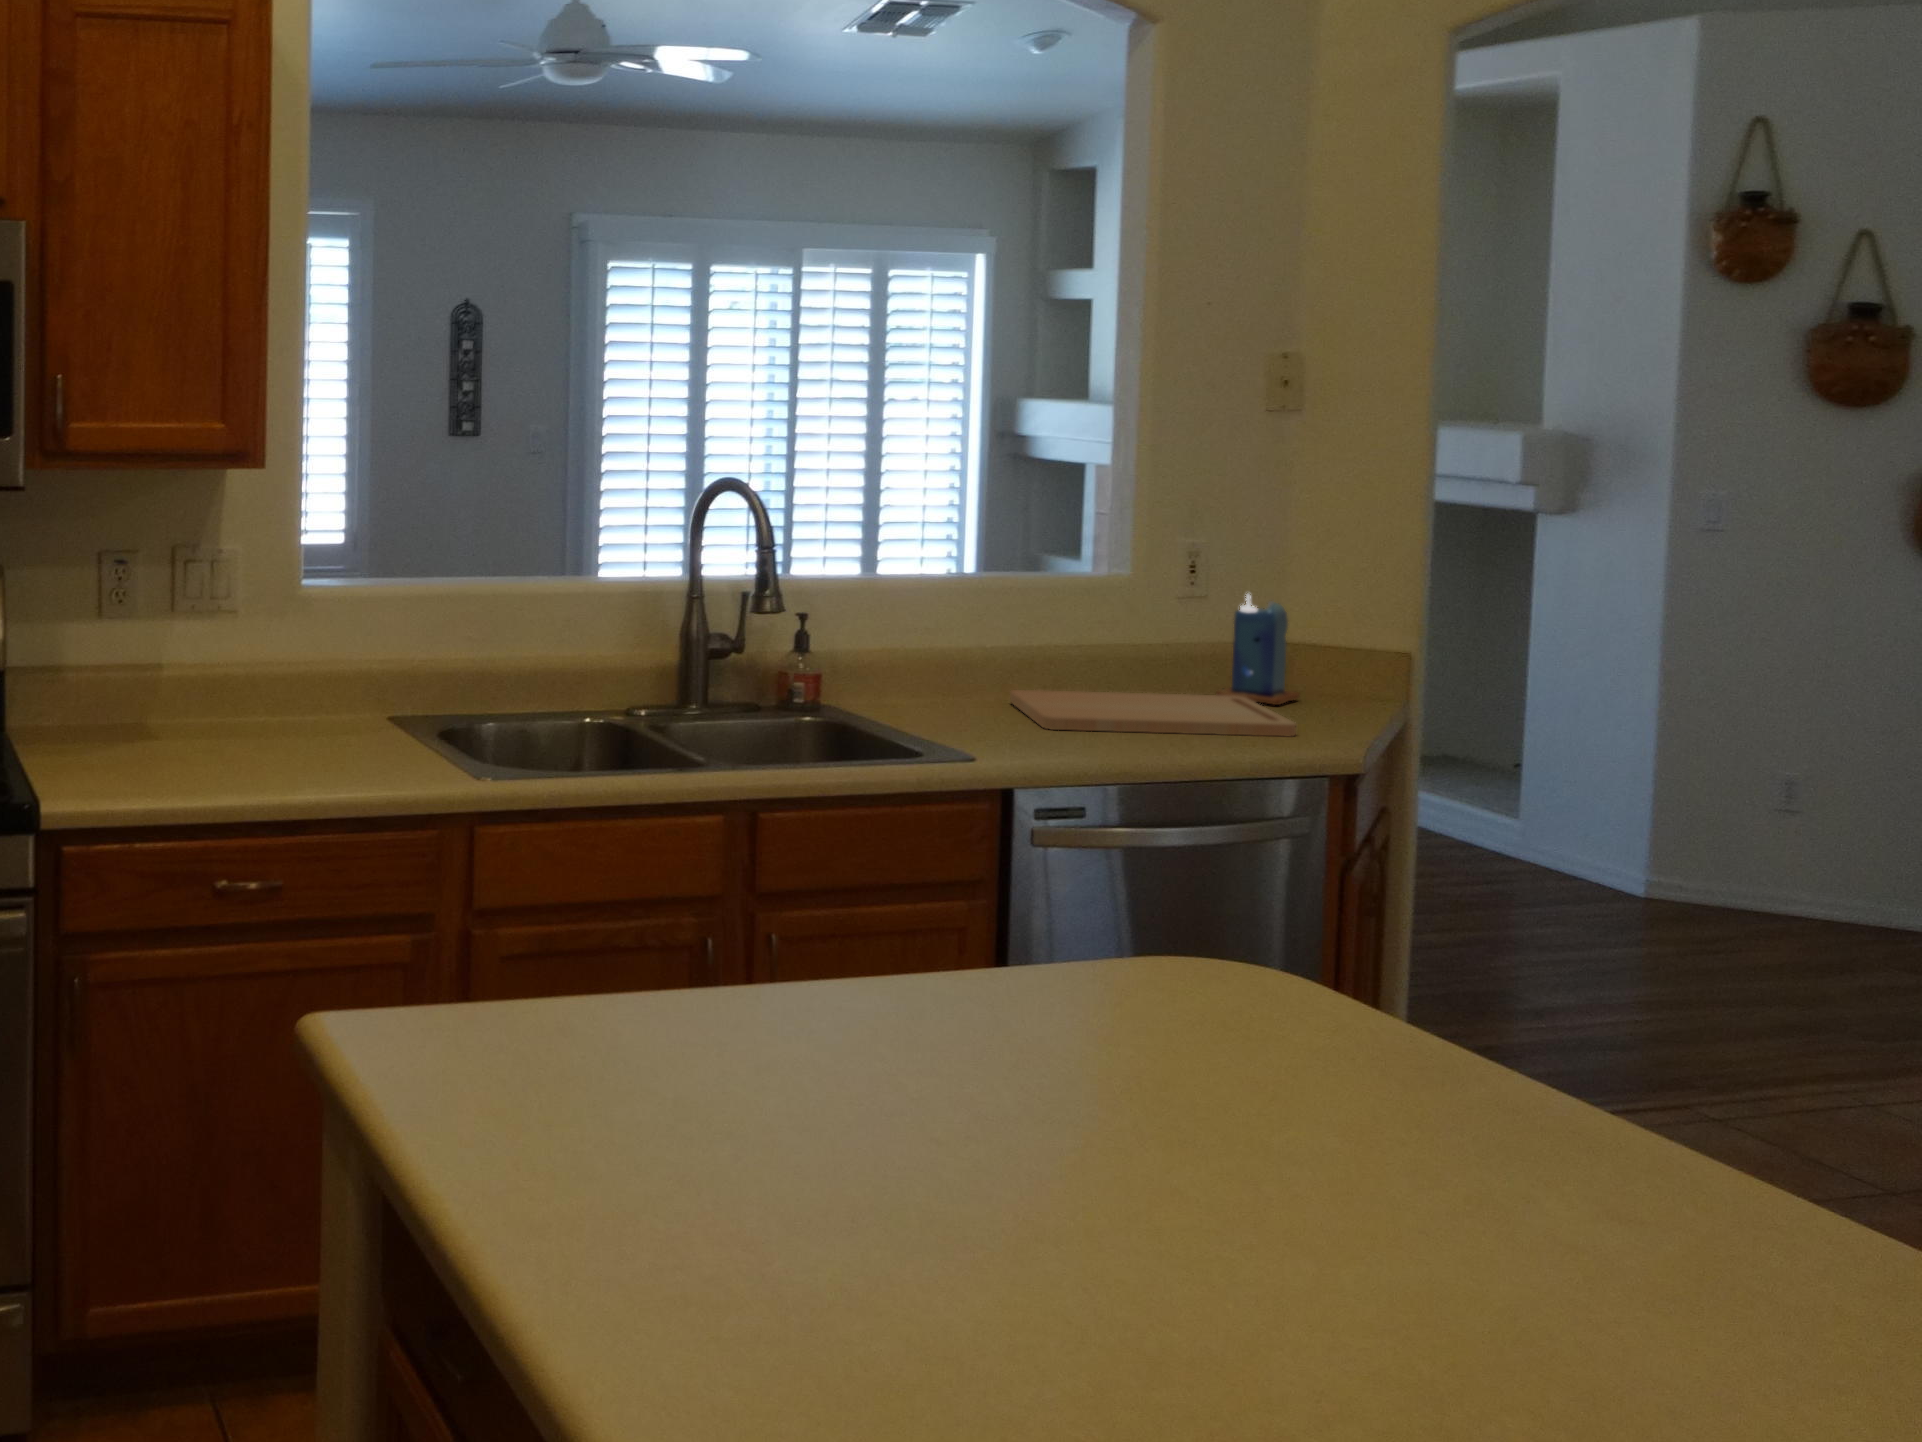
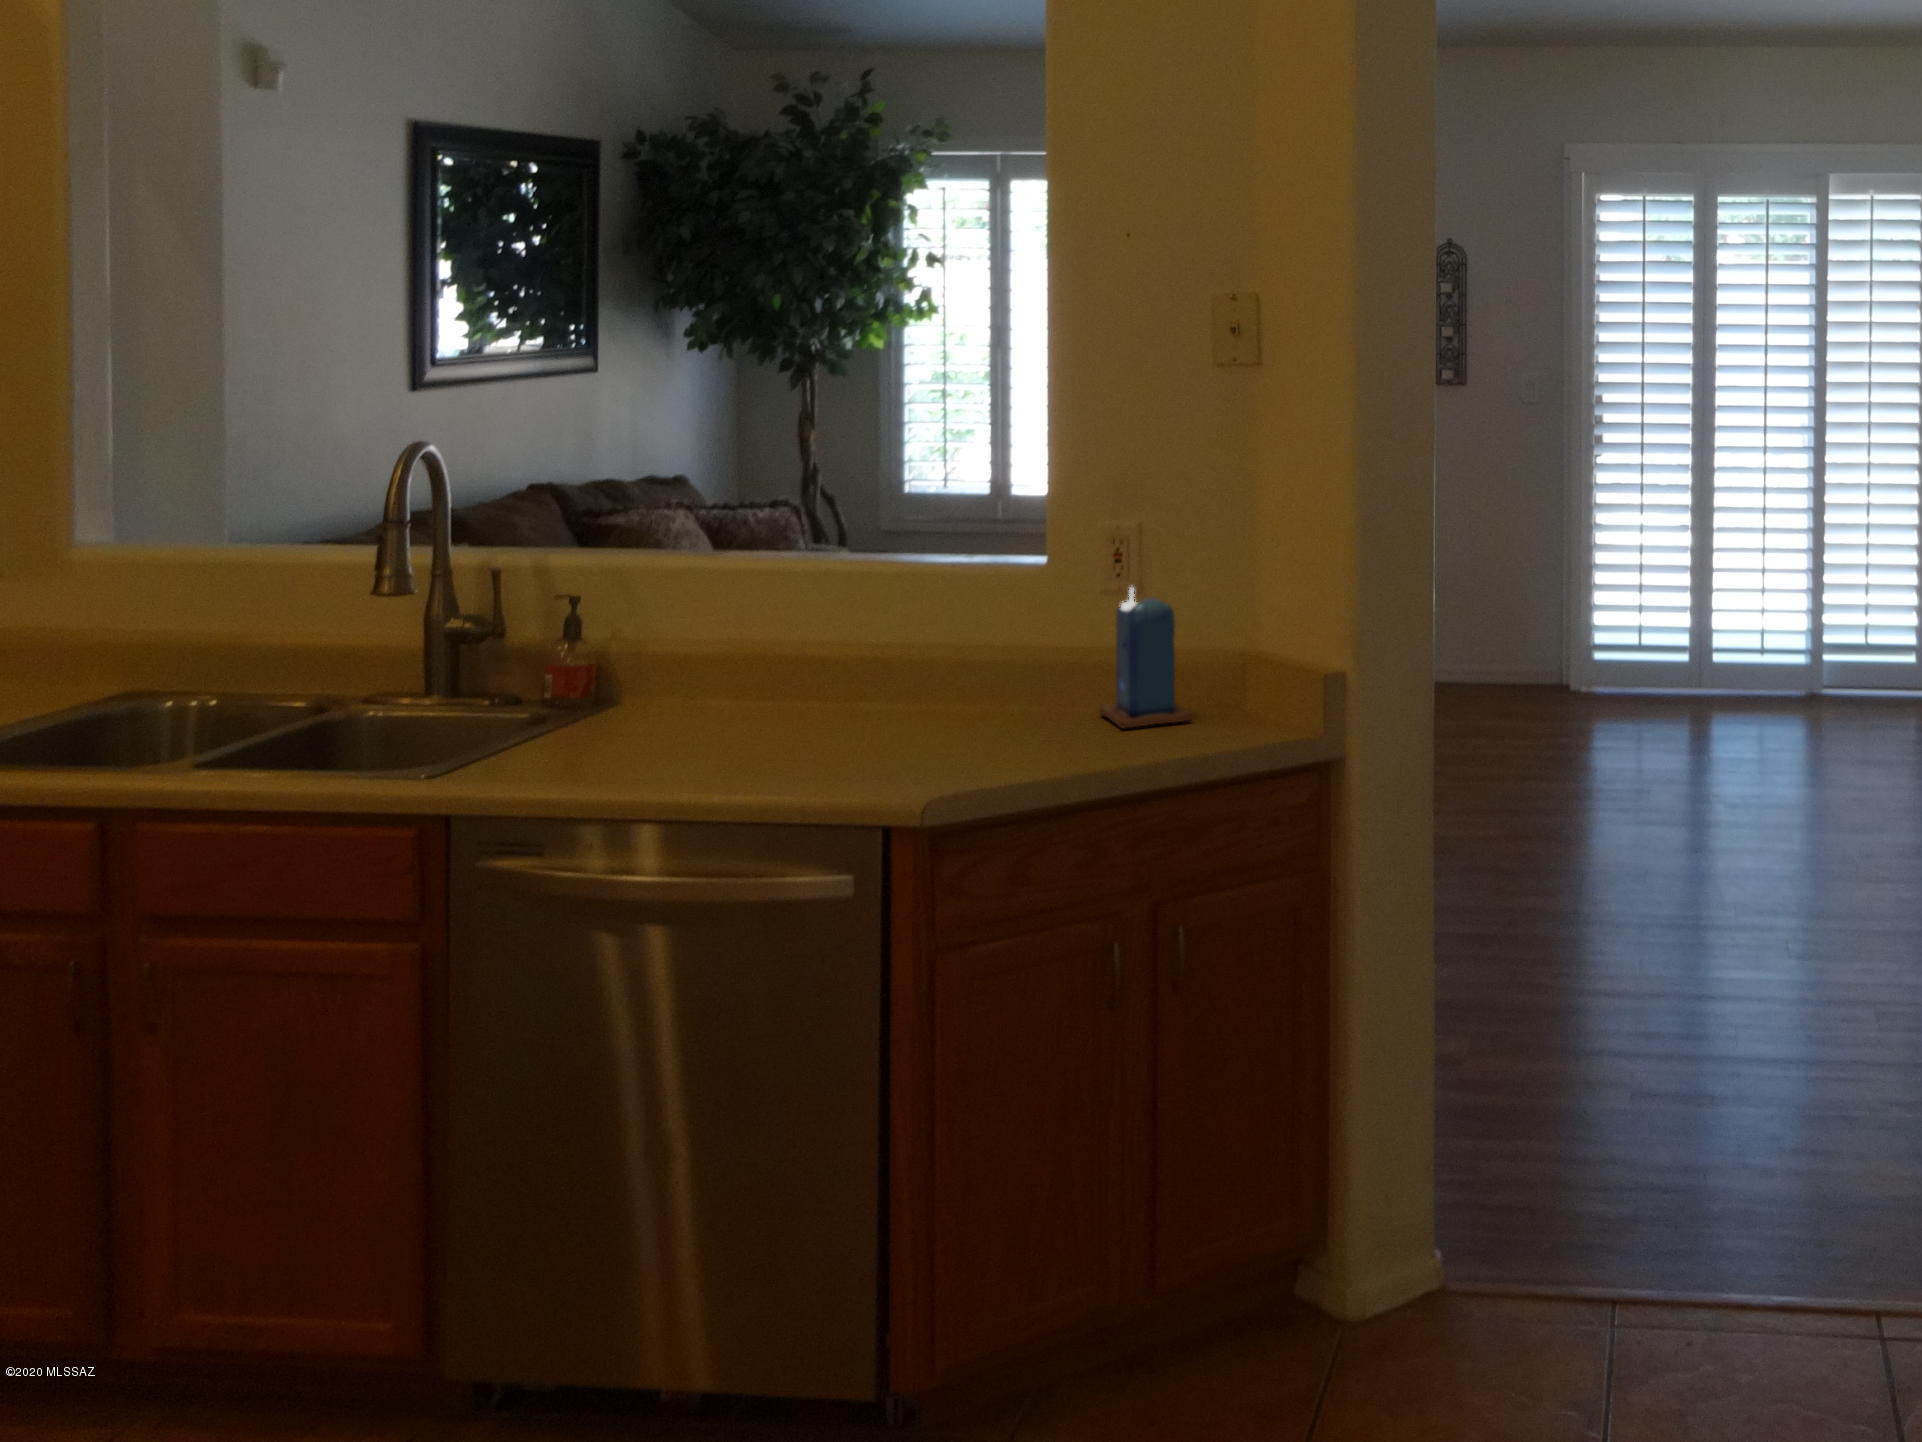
cutting board: present [1010,690,1296,737] -> none [709,692,1065,775]

